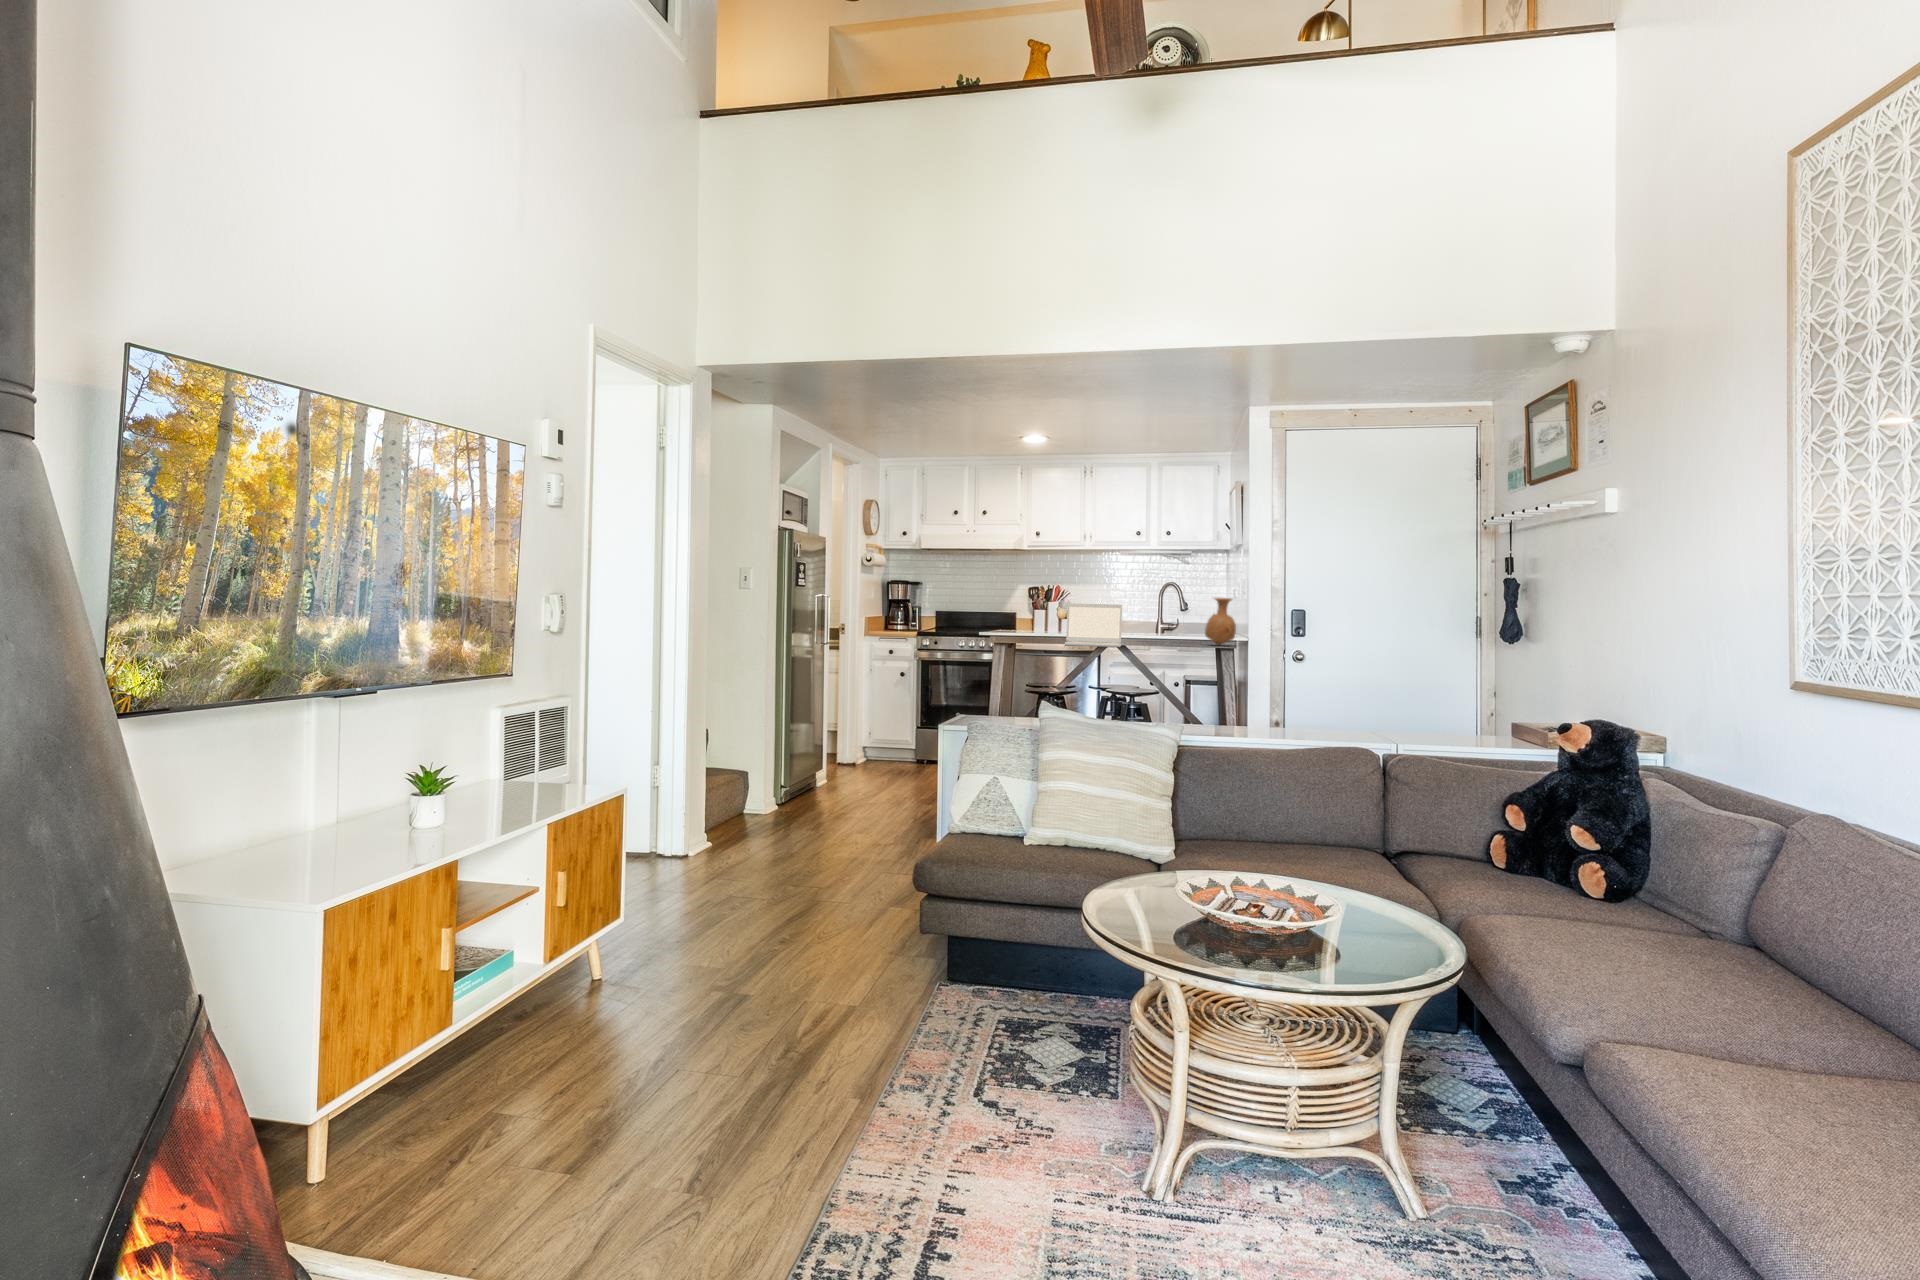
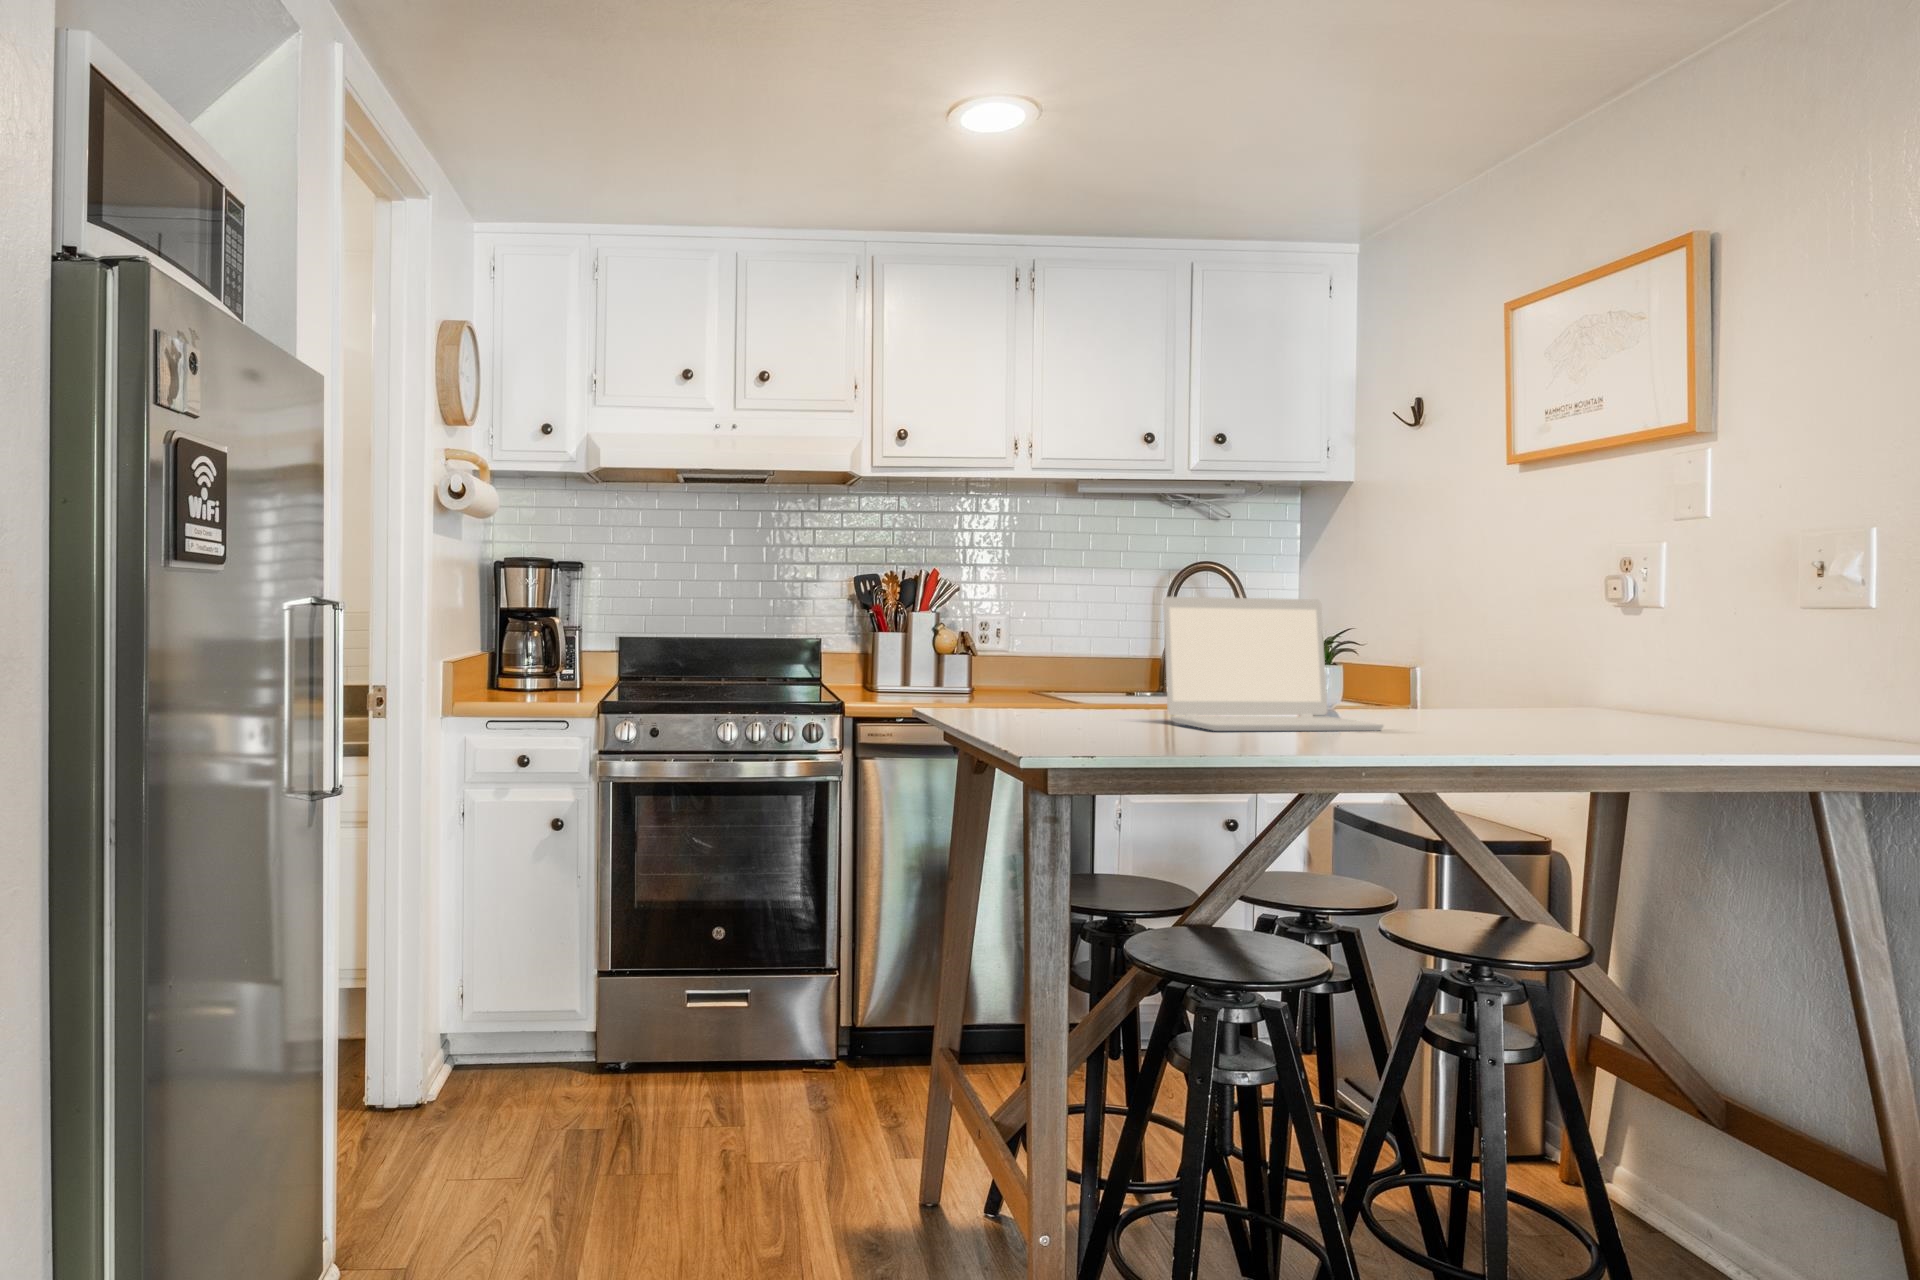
vase: present [1205,597,1236,645] -> none [1453,582,1550,711]

